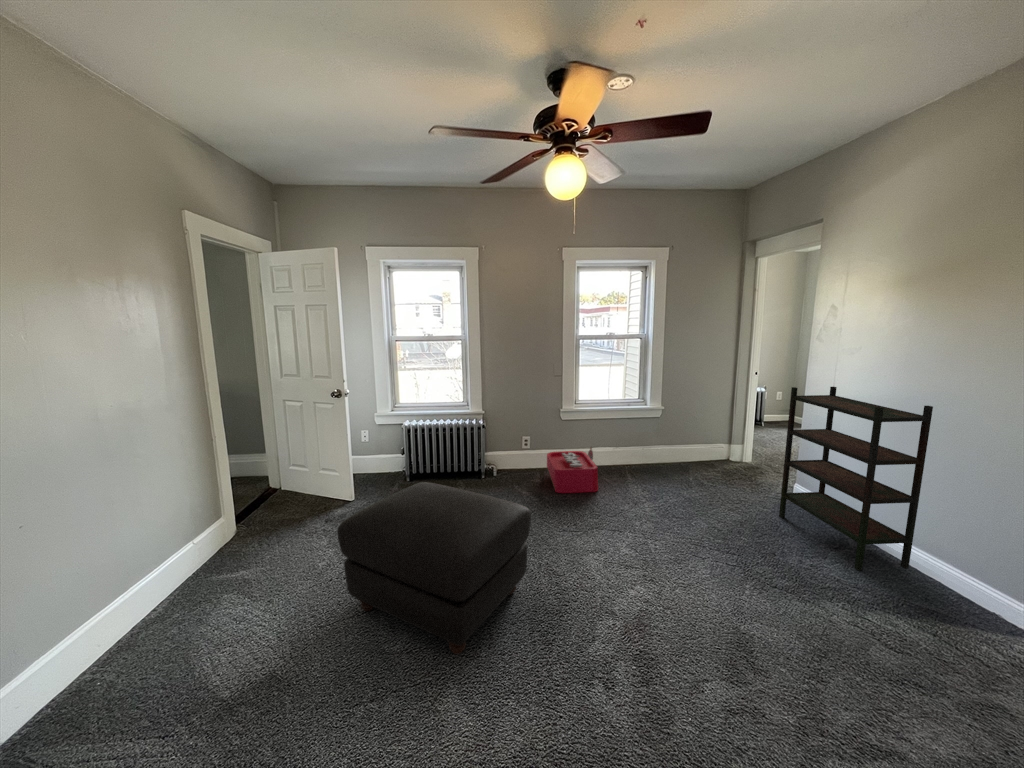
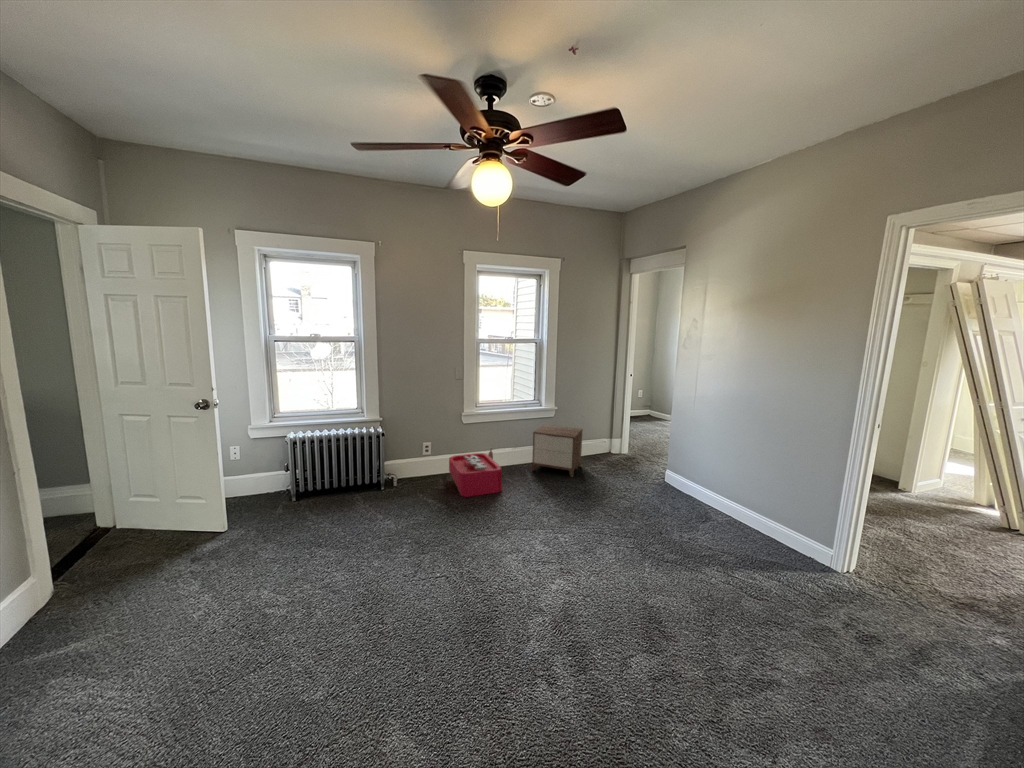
bookshelf: present [779,387,933,570] -> none [657,385,769,537]
nightstand: none [635,425,694,484] -> present [532,425,583,477]
ottoman: present [337,482,531,655] -> none [232,500,457,686]

